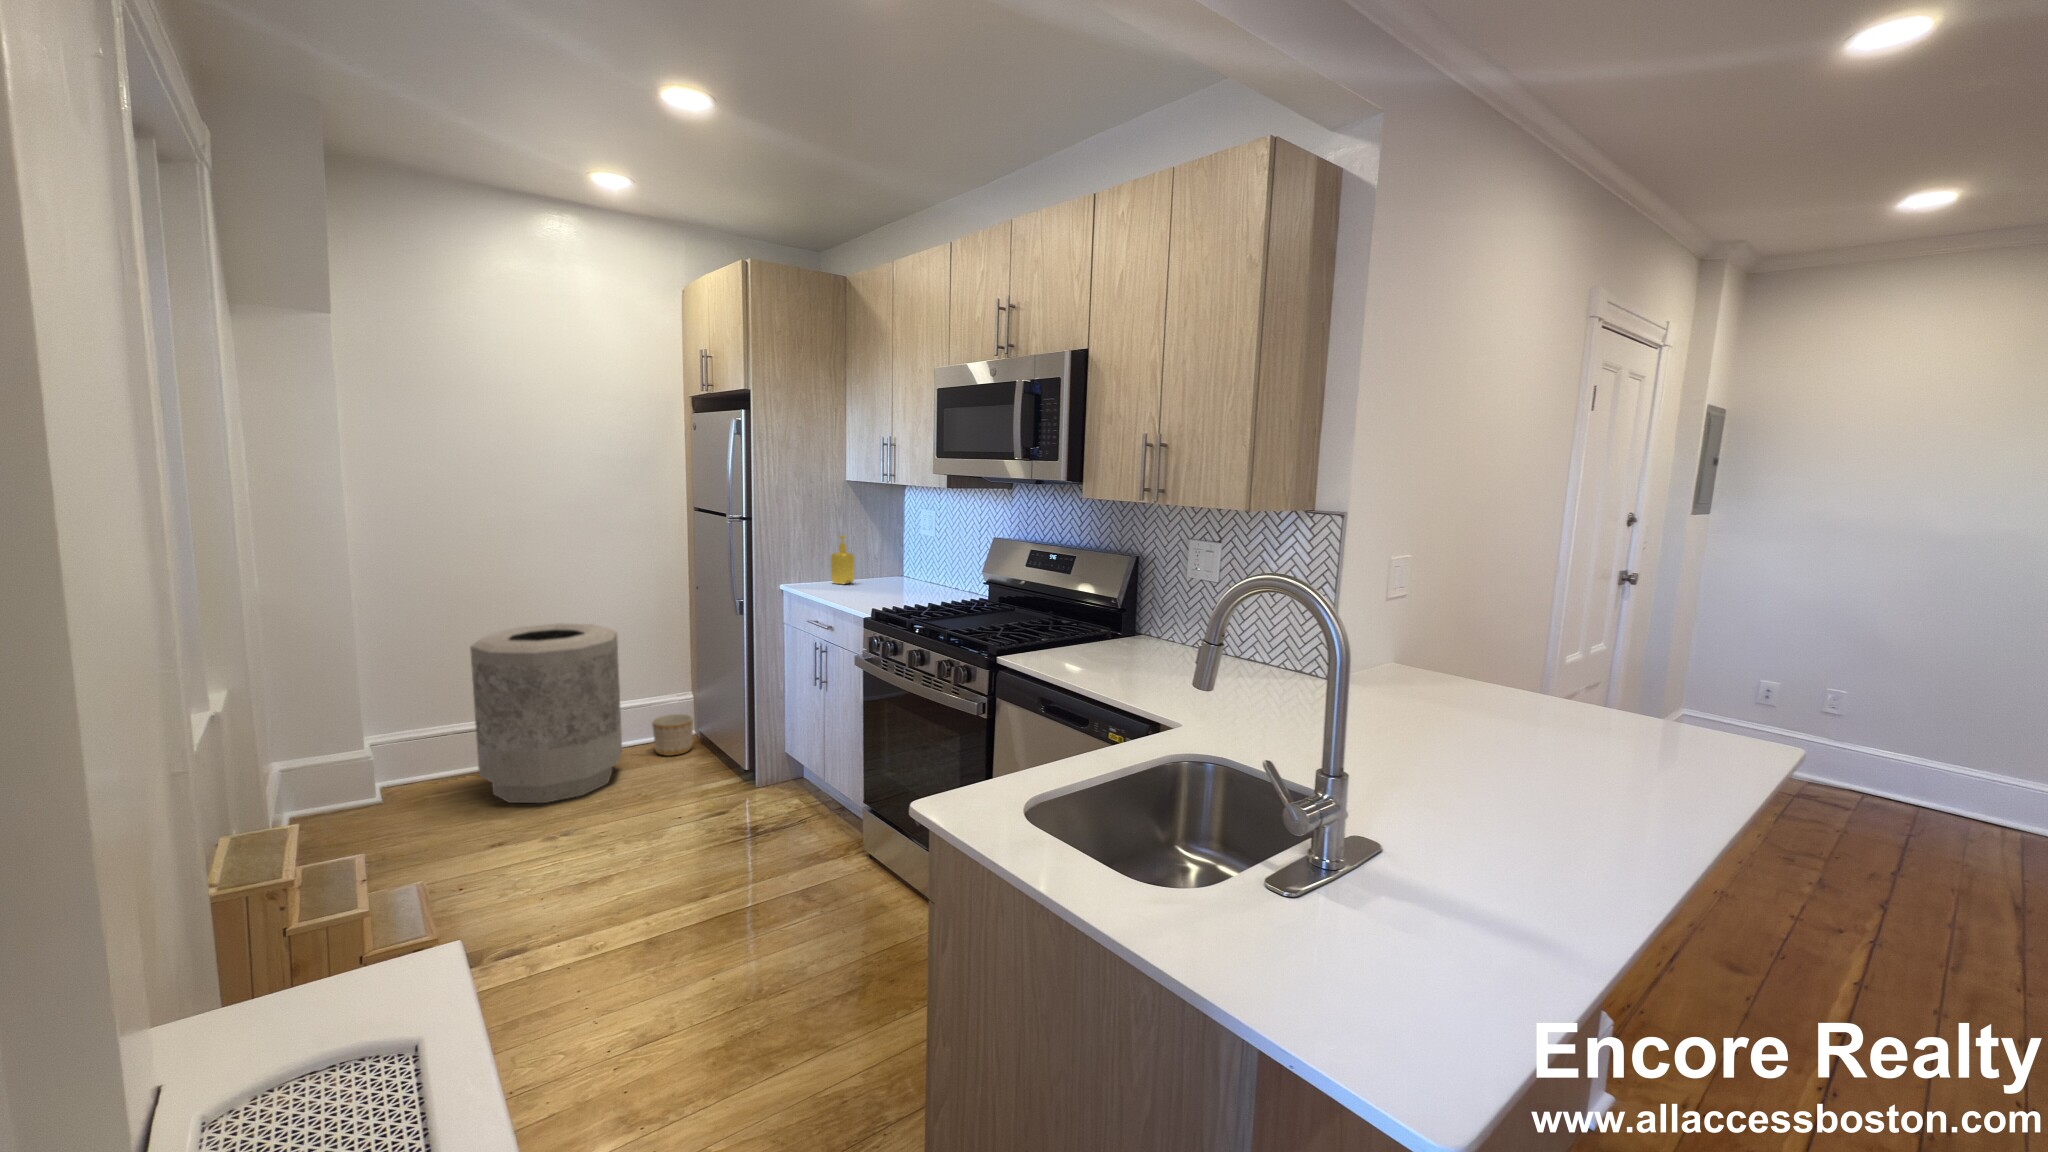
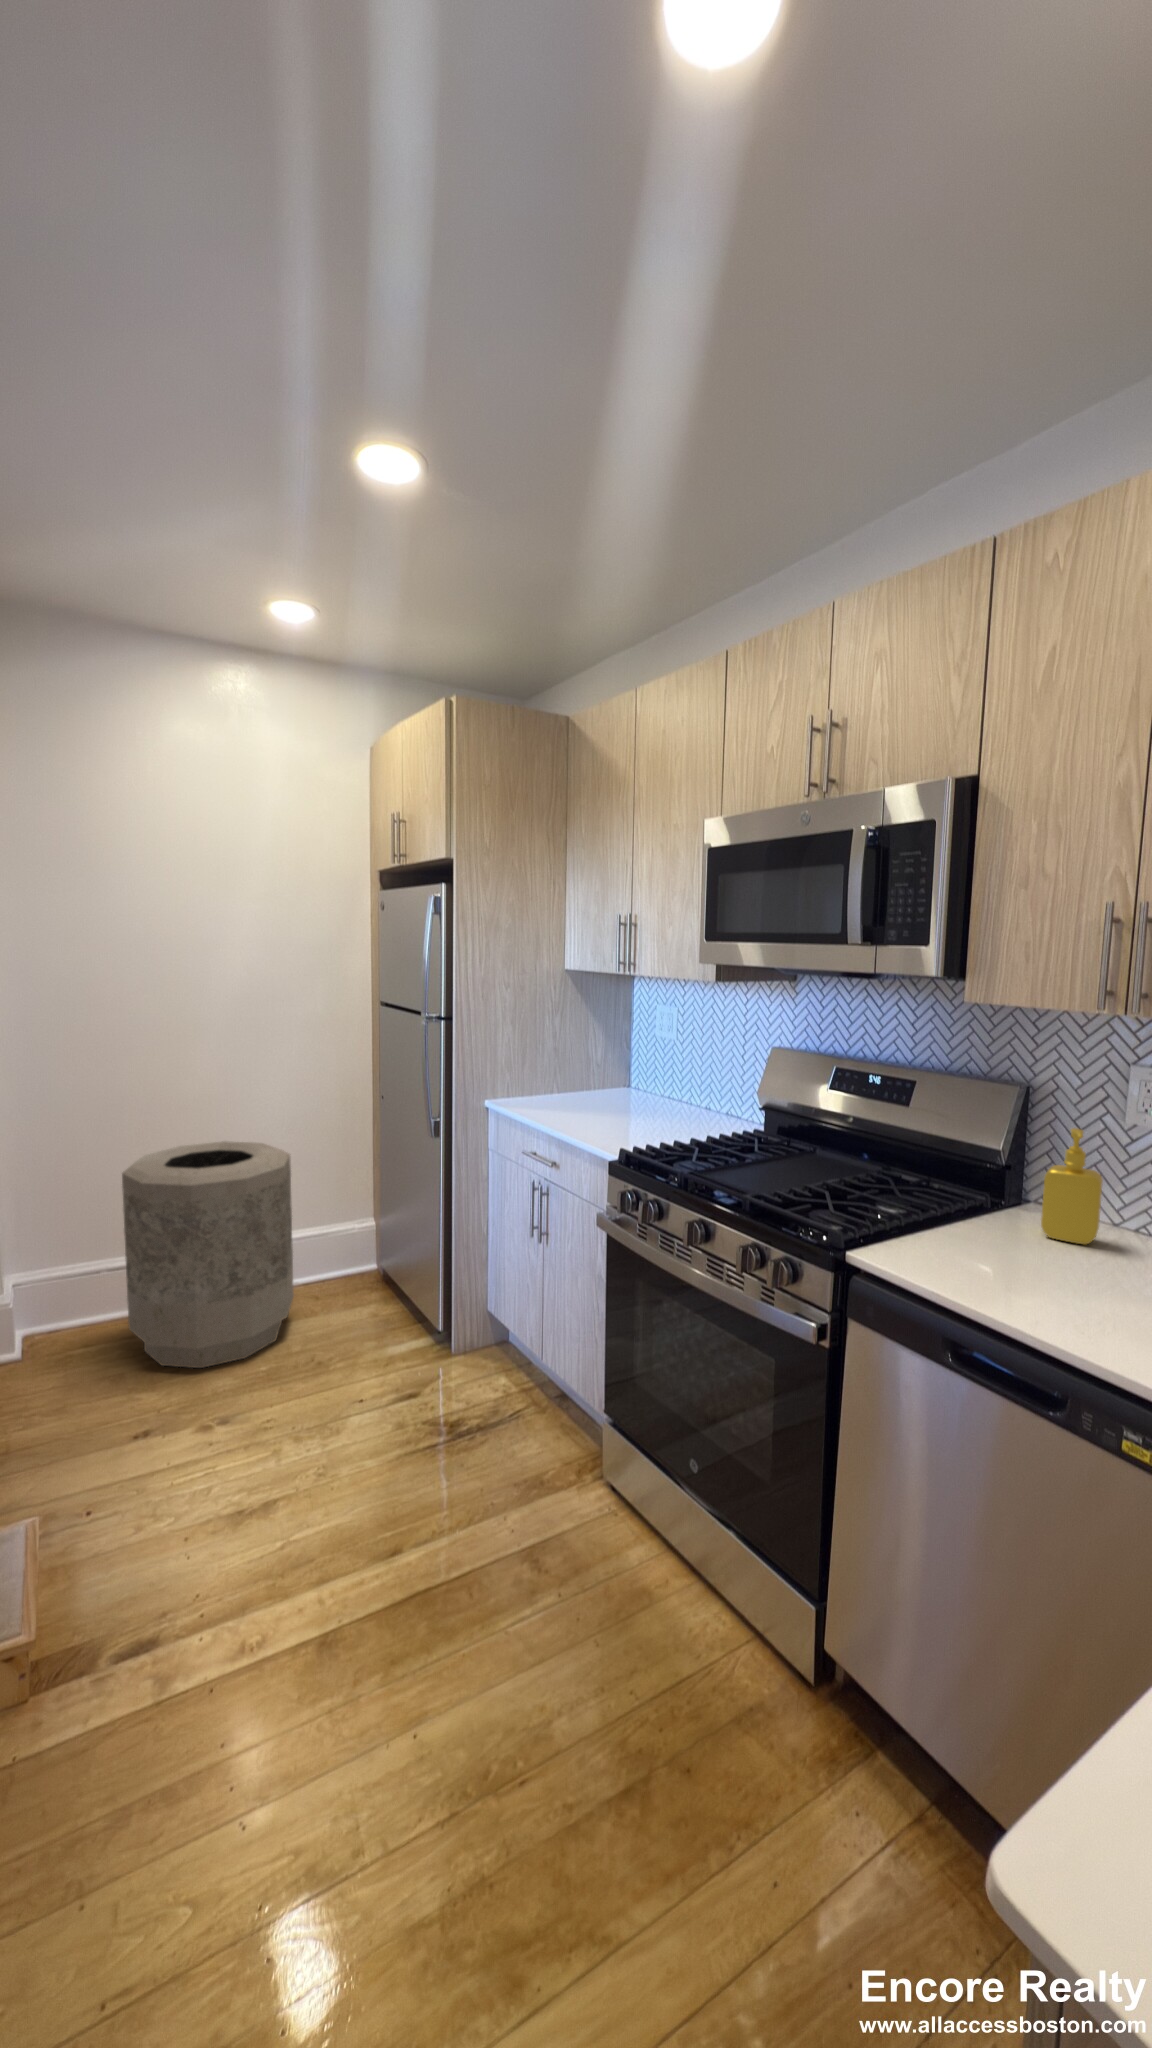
soap dispenser: present [831,535,854,584] -> present [1041,1128,1103,1245]
planter: present [652,714,693,756] -> none [328,1248,376,1301]

